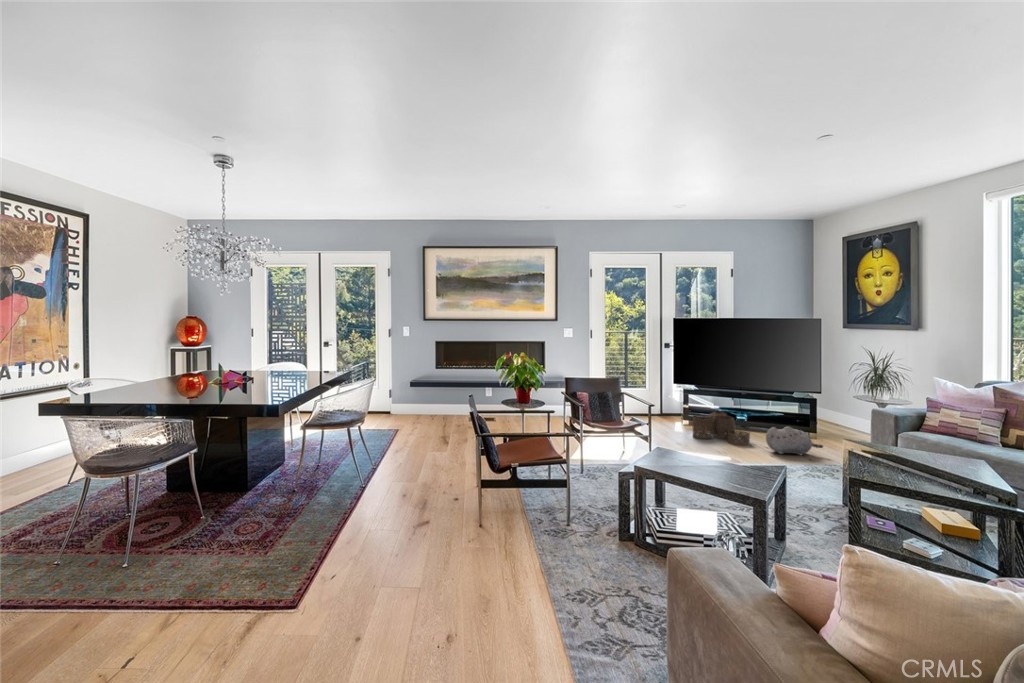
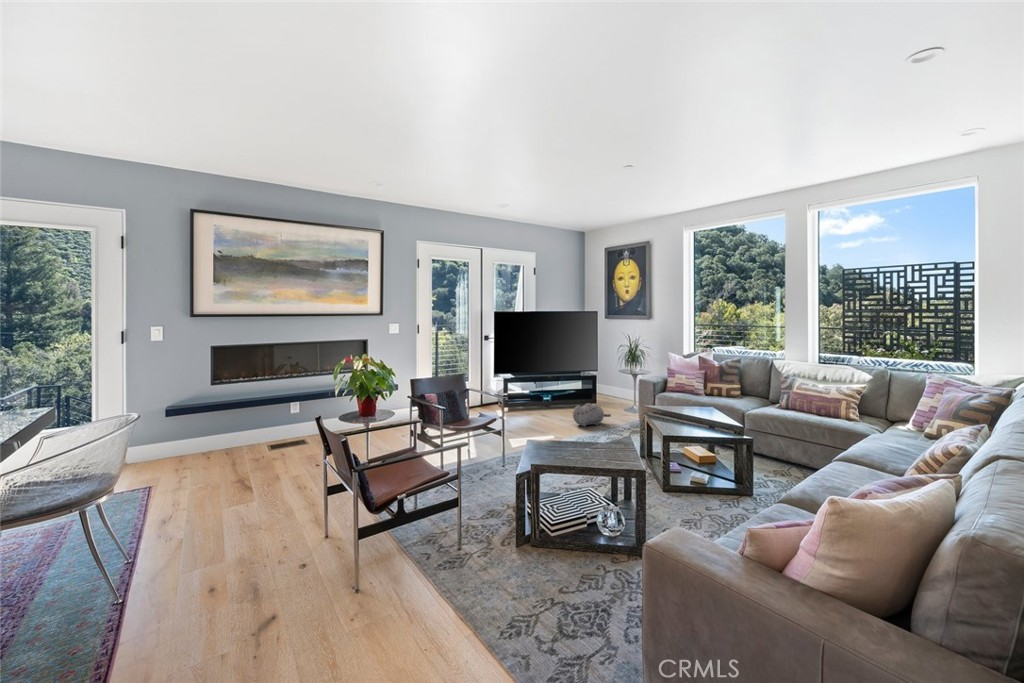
woven basket: present [693,411,750,445] -> none [512,394,559,424]

